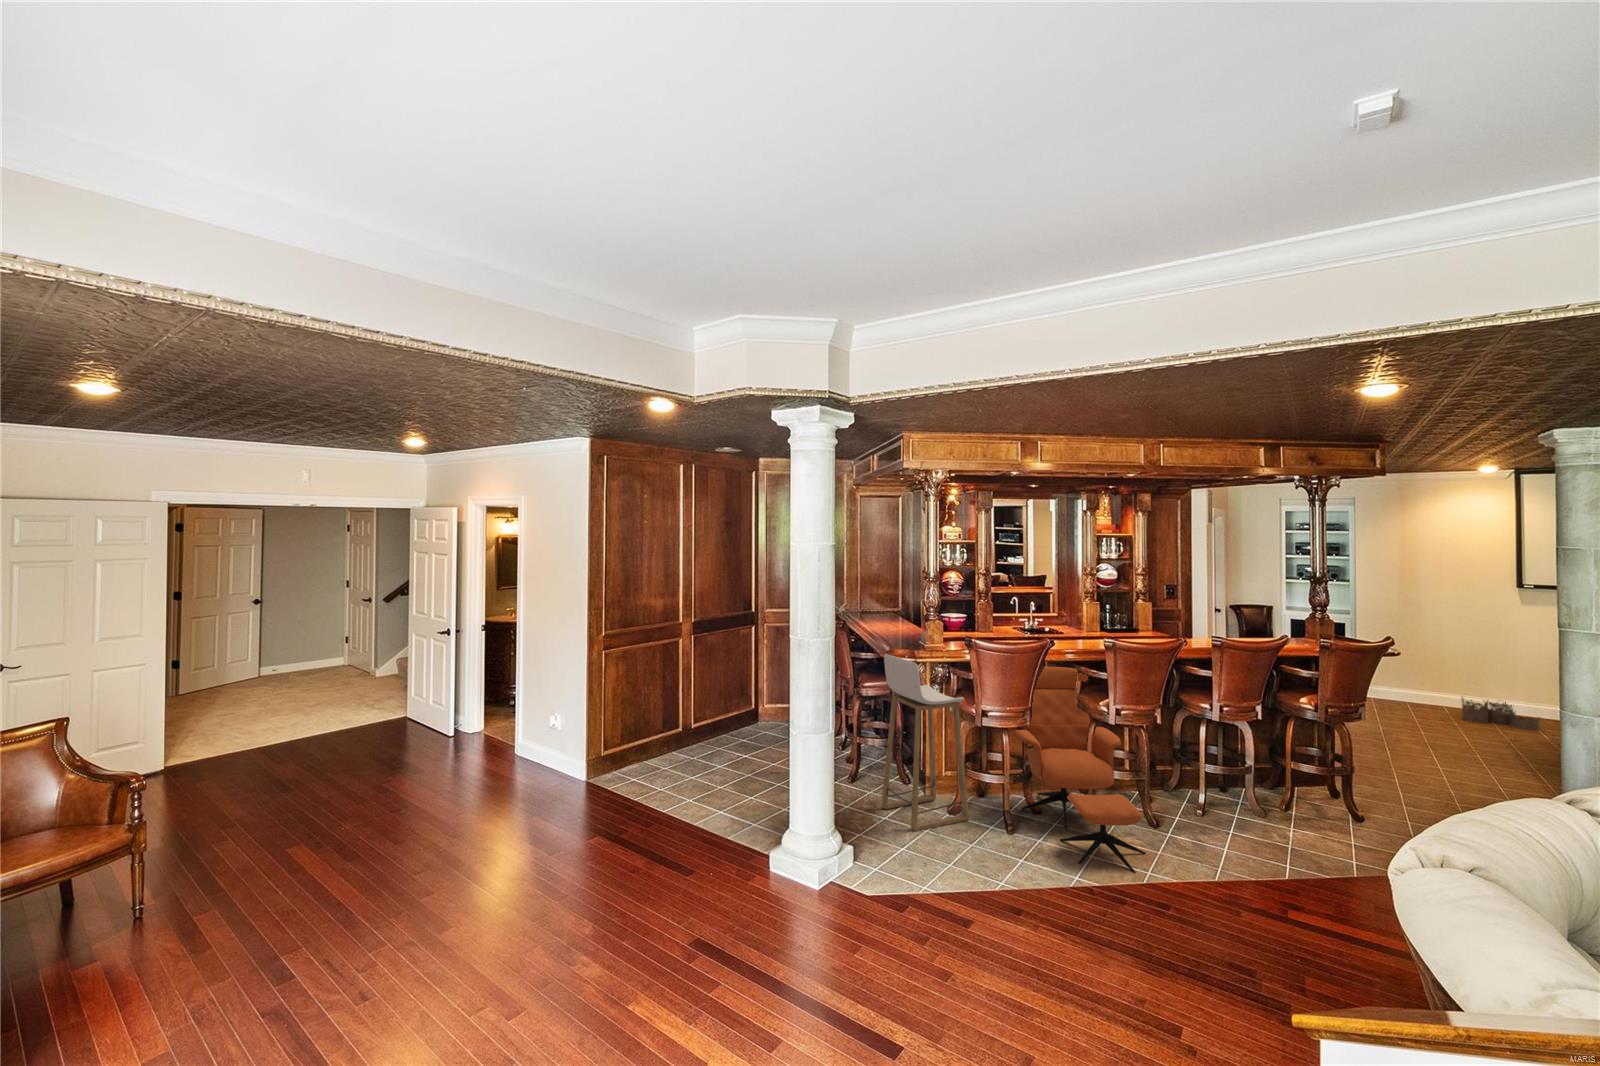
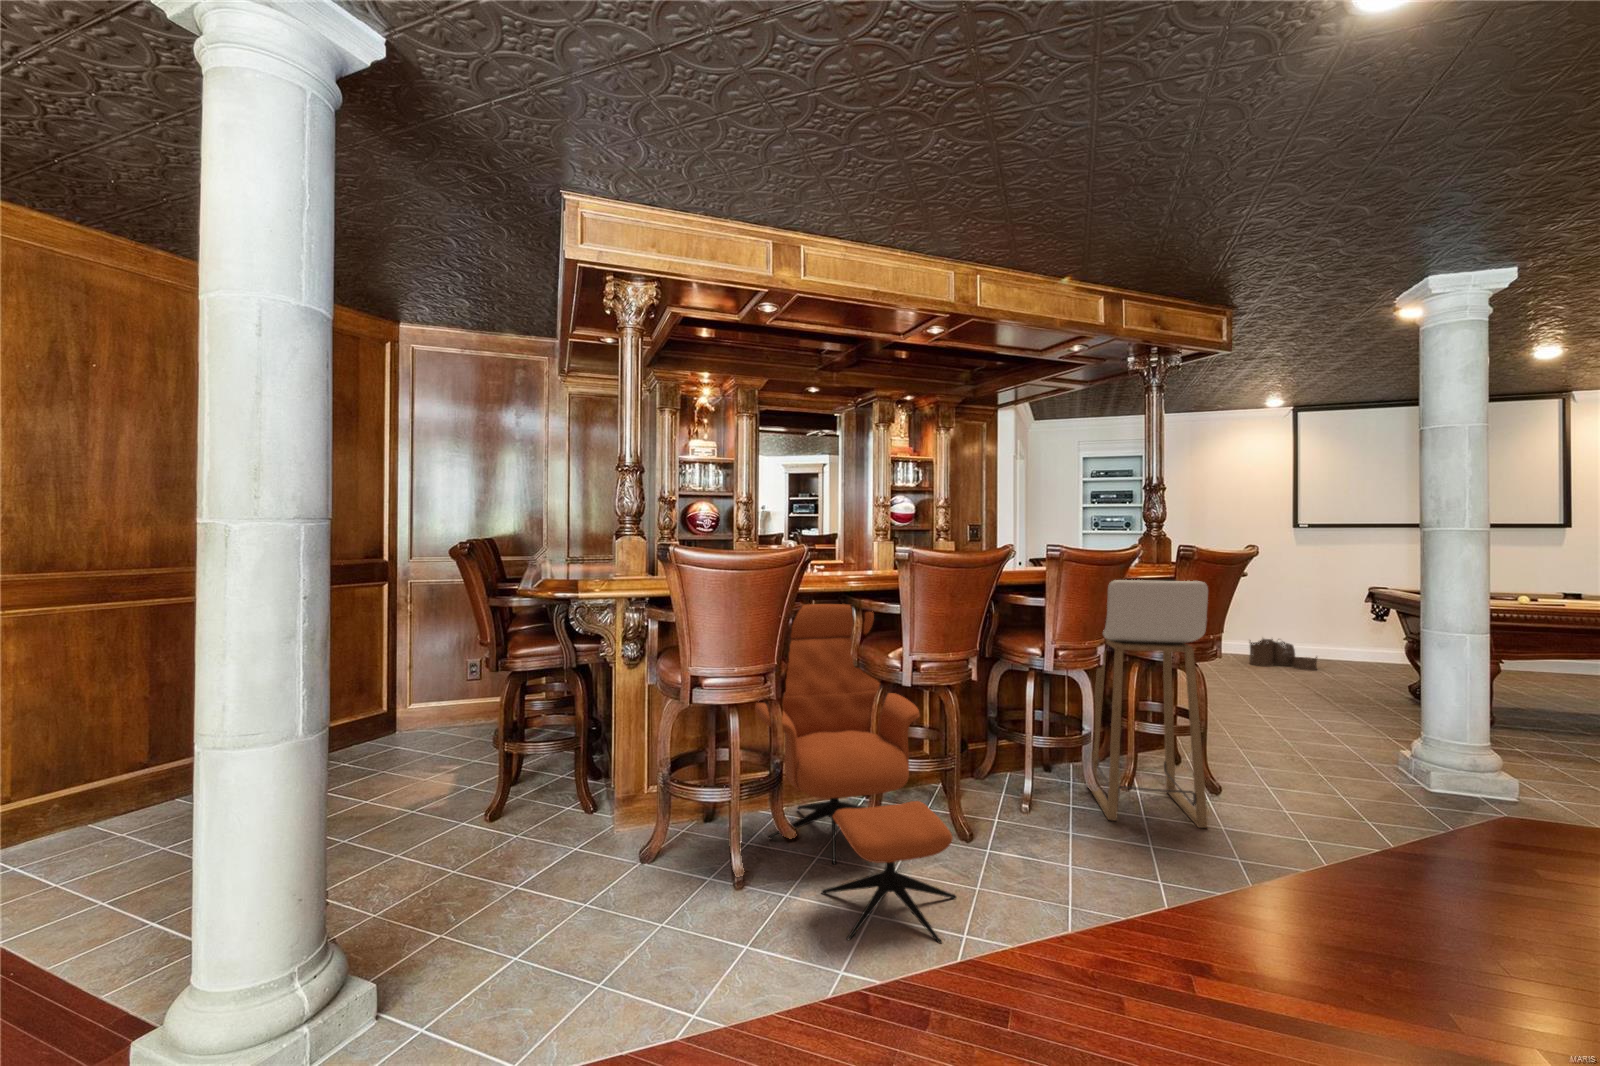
bar stool: present [881,654,969,831] -> present [1092,580,1208,828]

